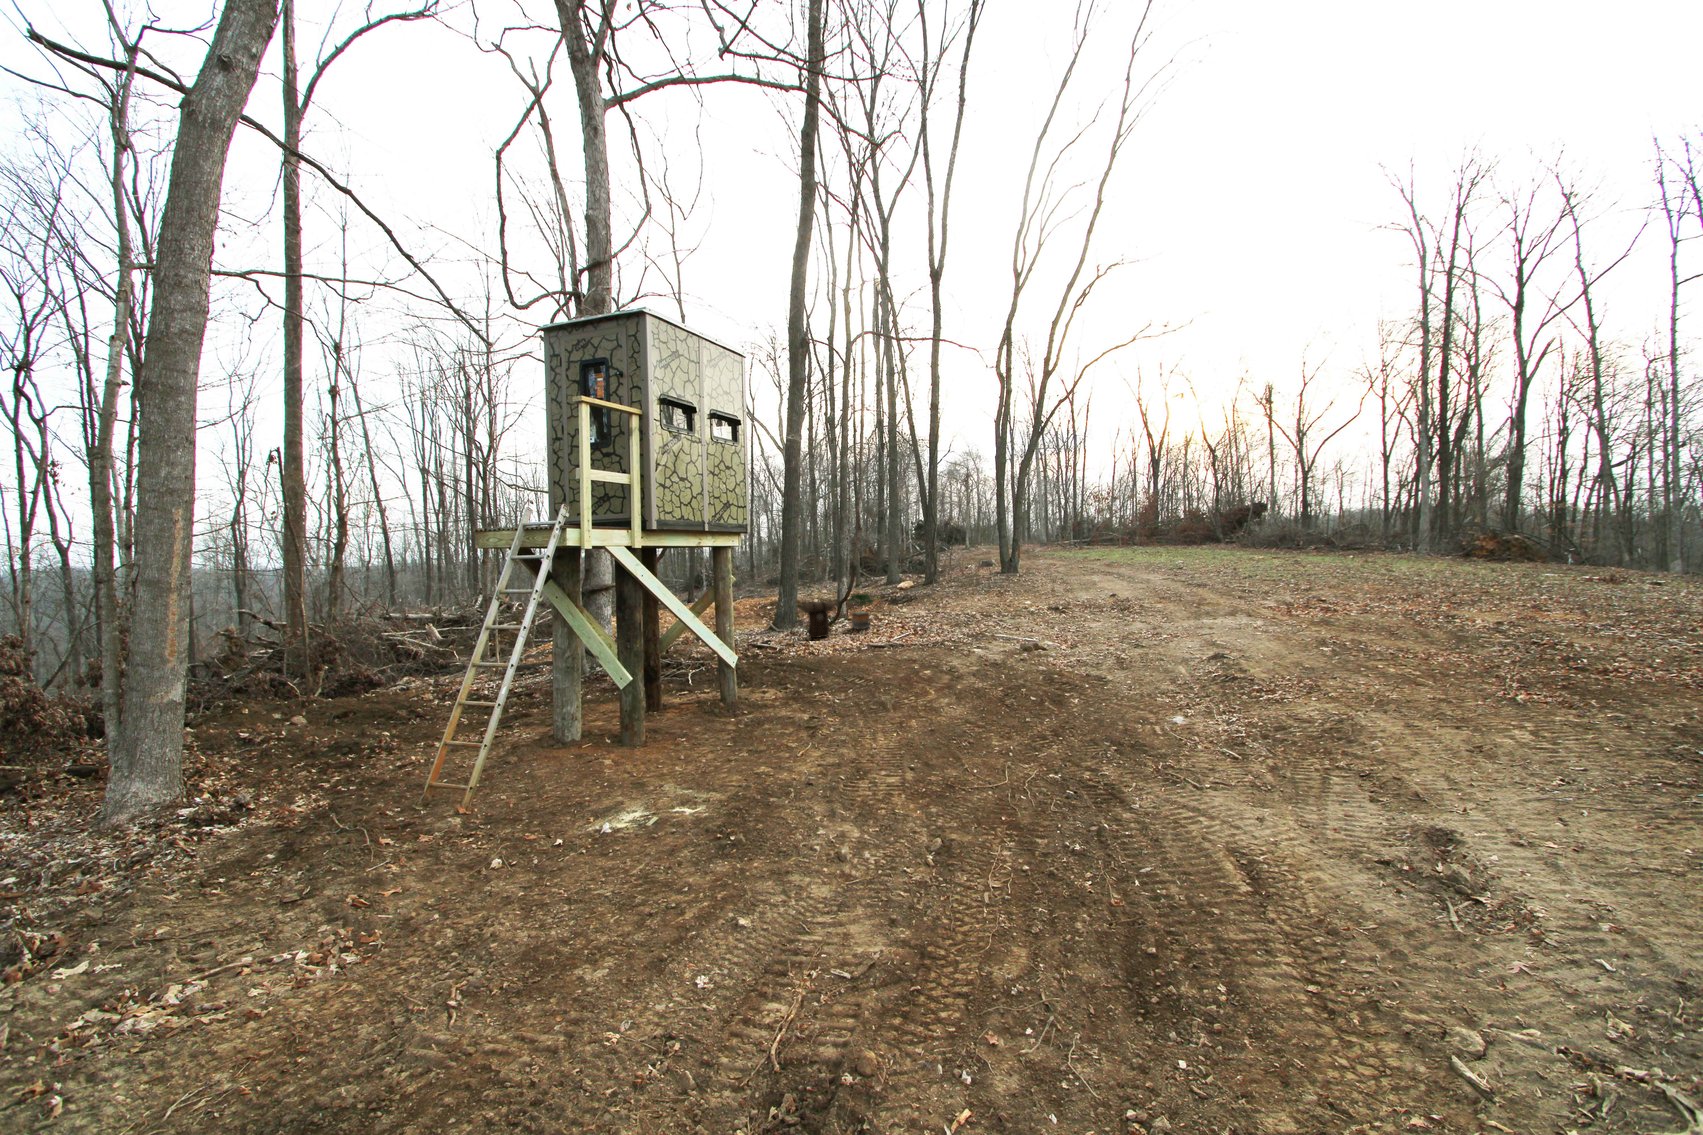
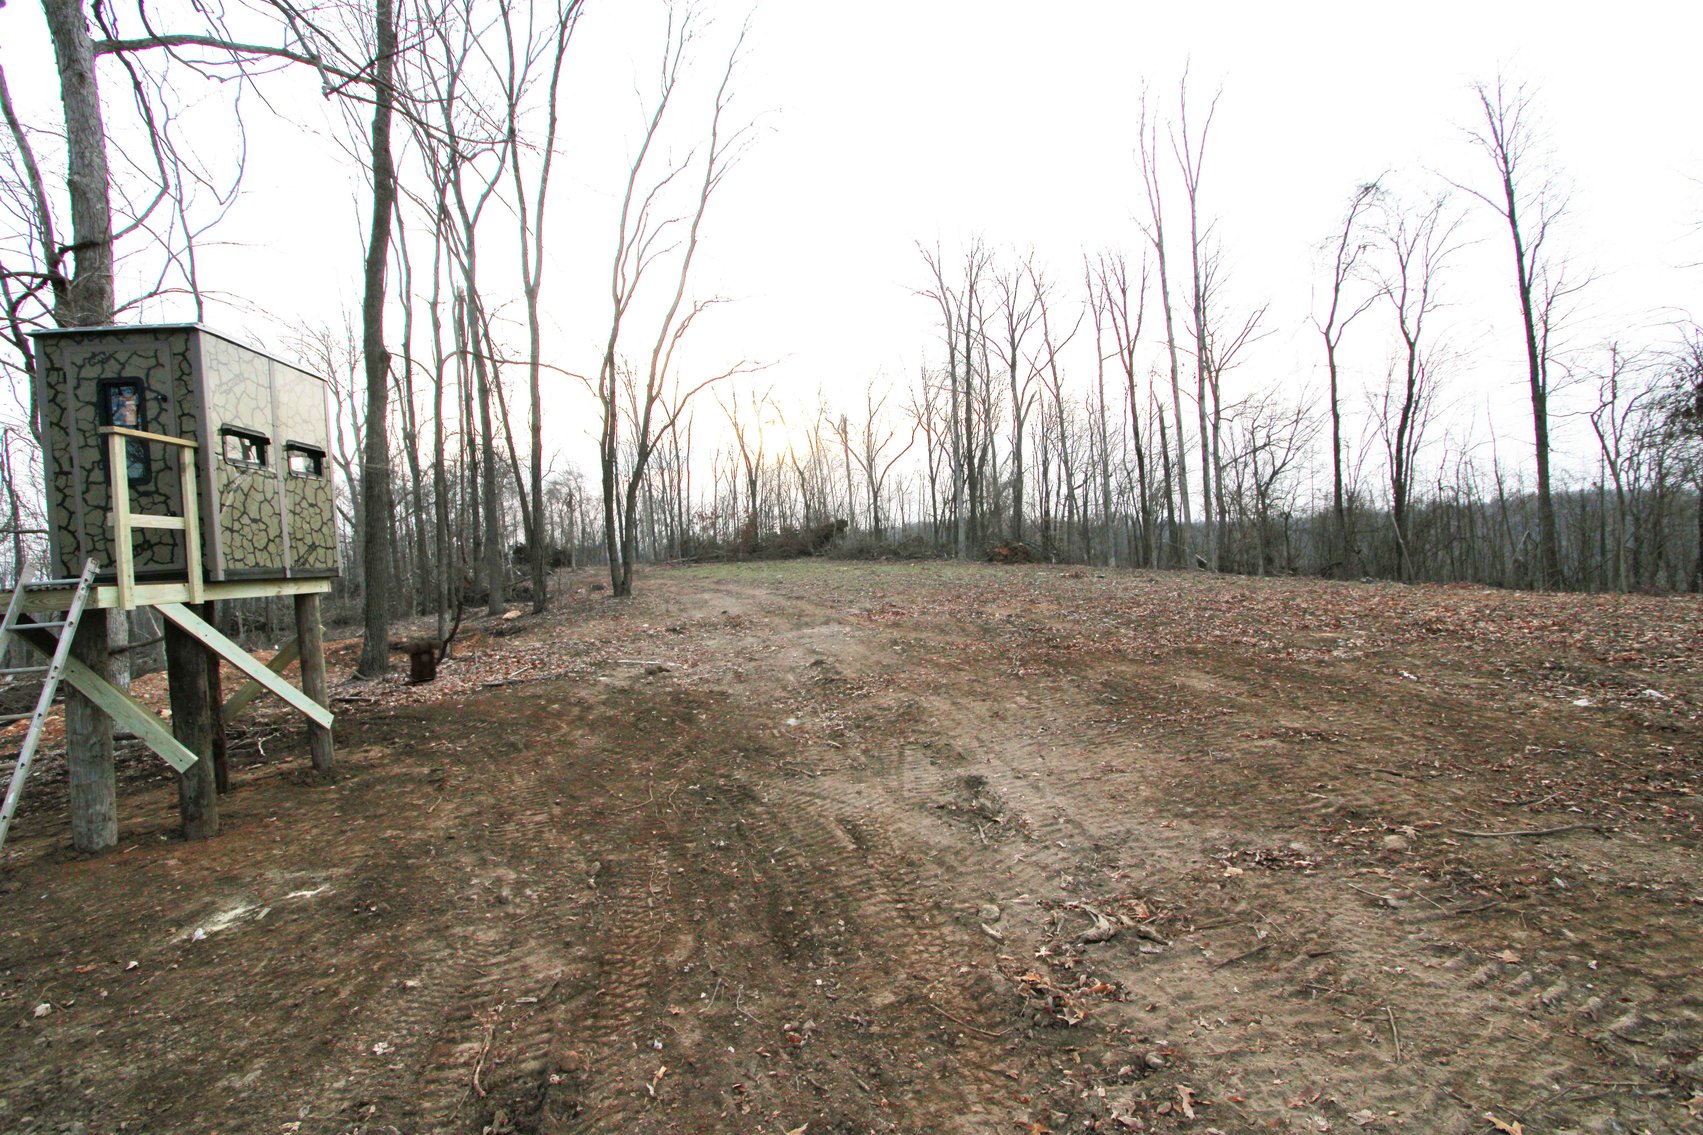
potted tree: present [849,594,873,629] -> none [457,628,489,667]

